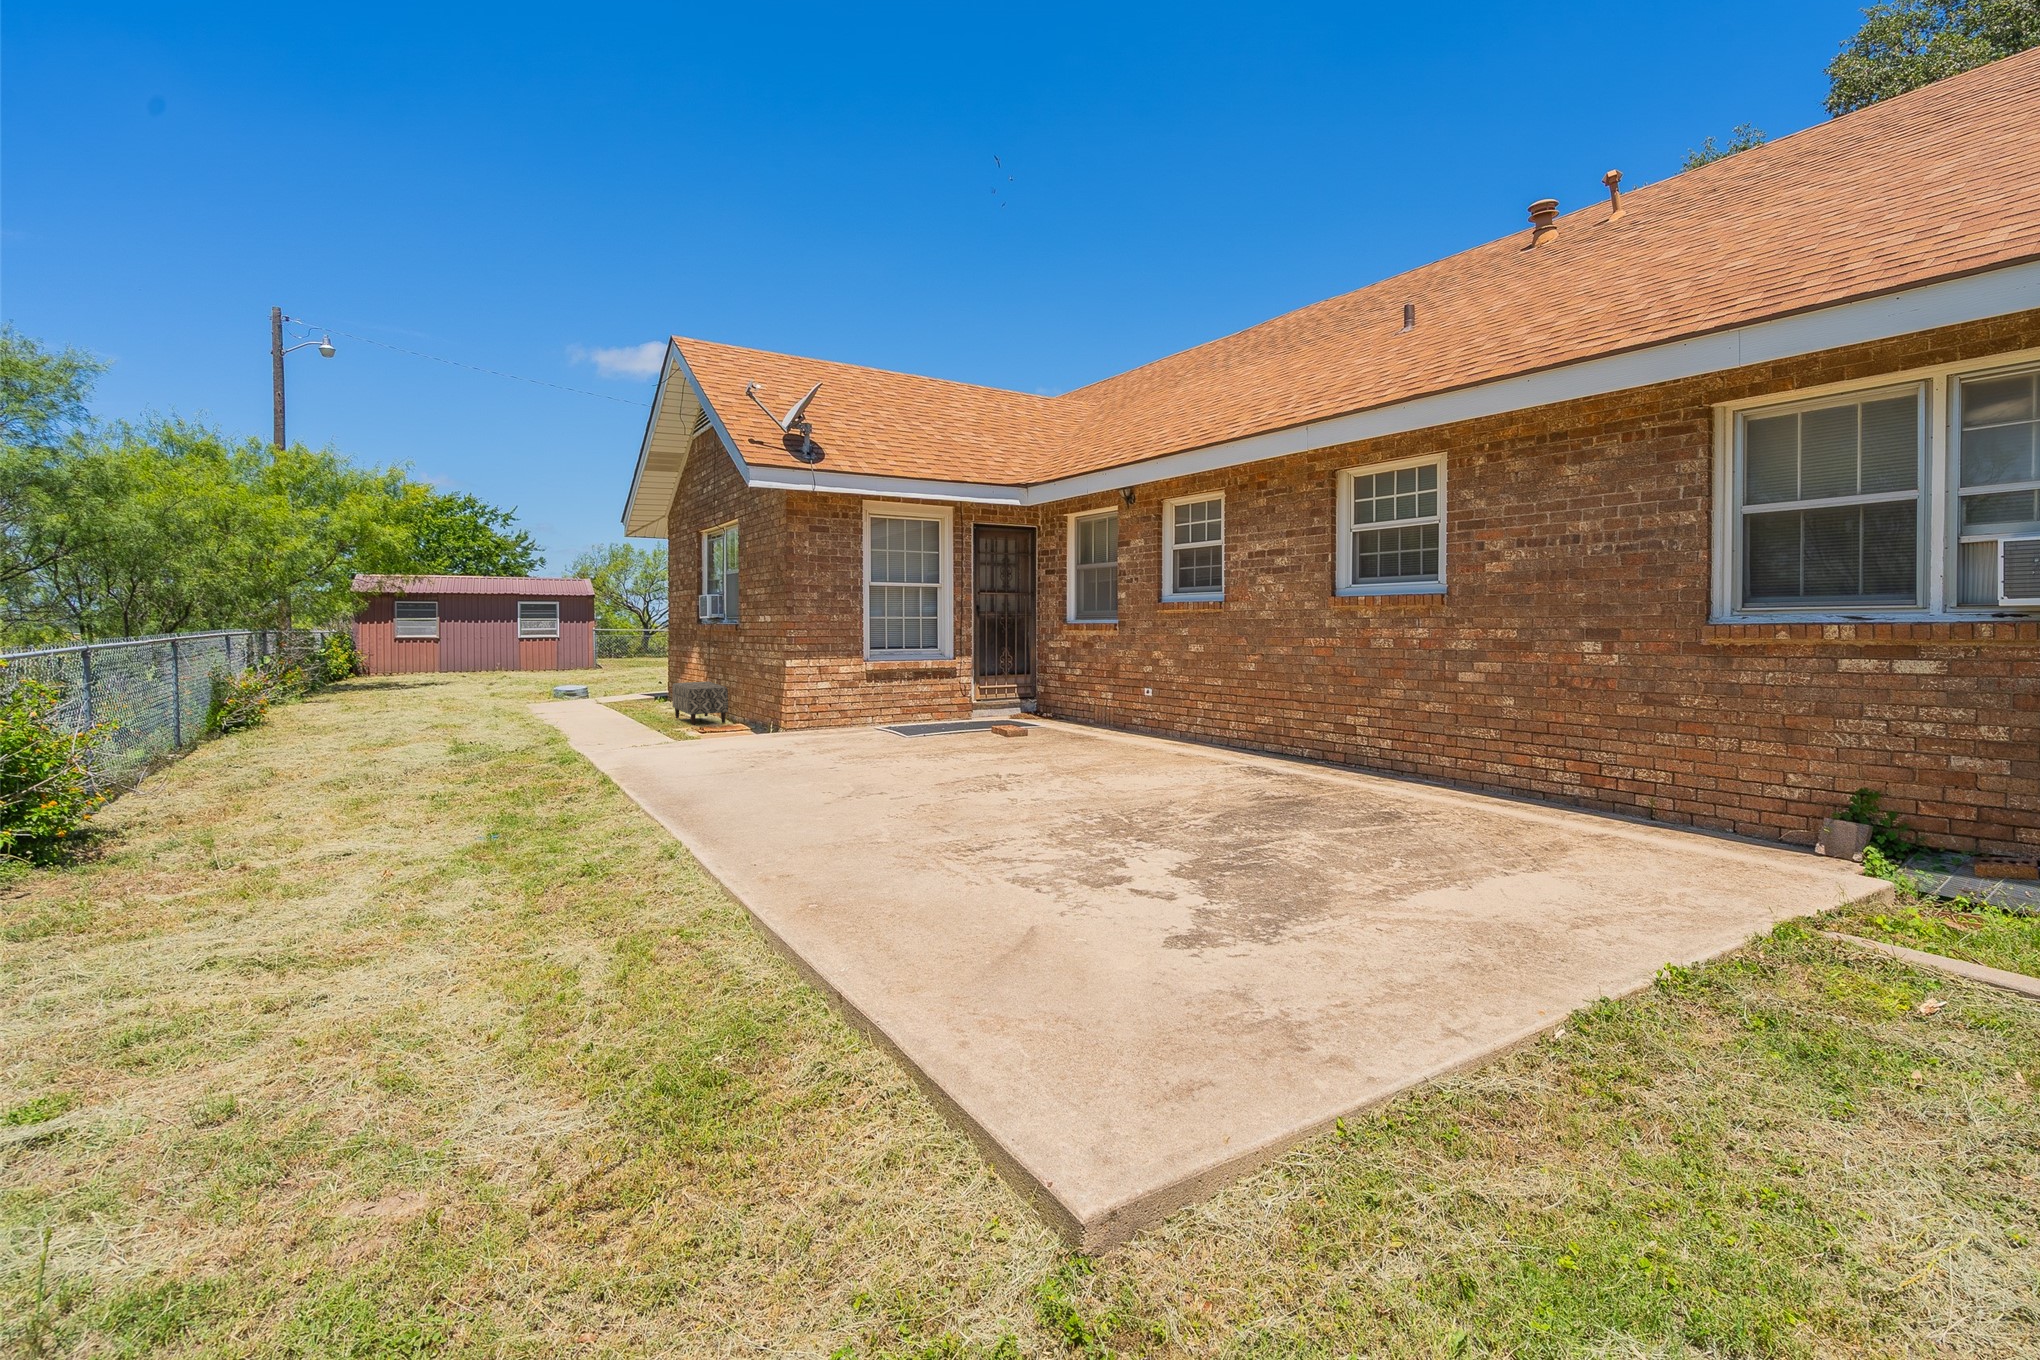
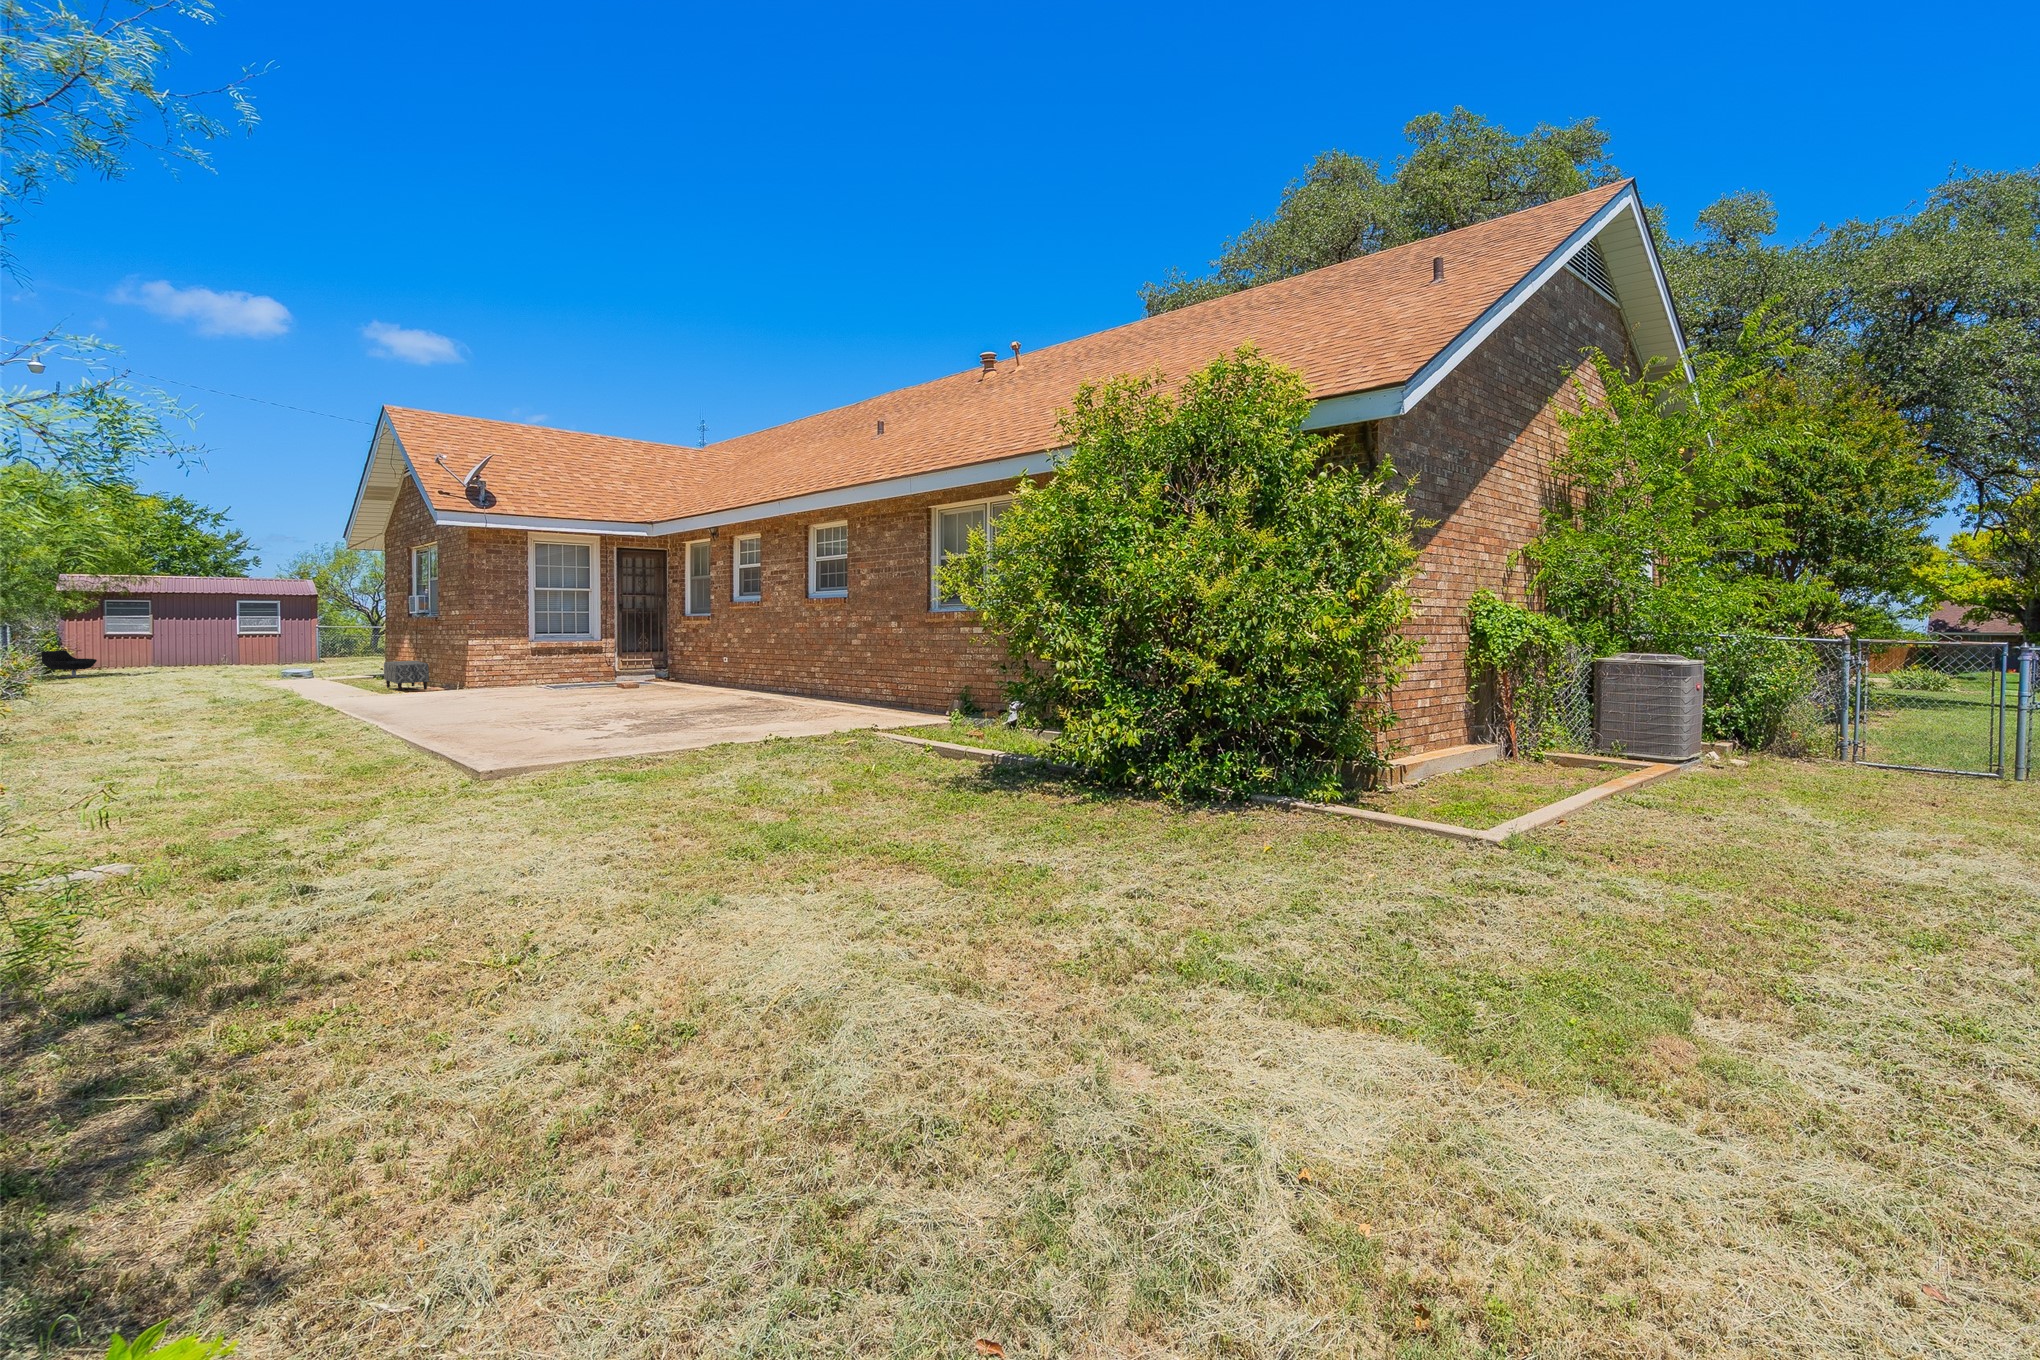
lounge chair: none [323,657,376,690] -> present [41,650,97,678]

